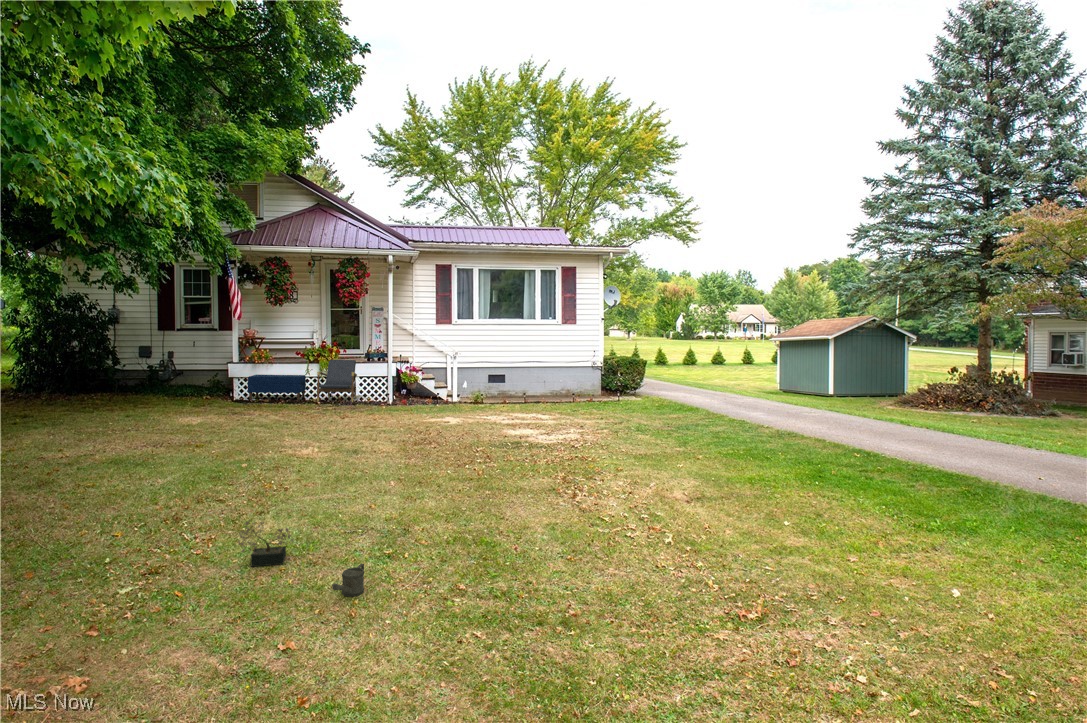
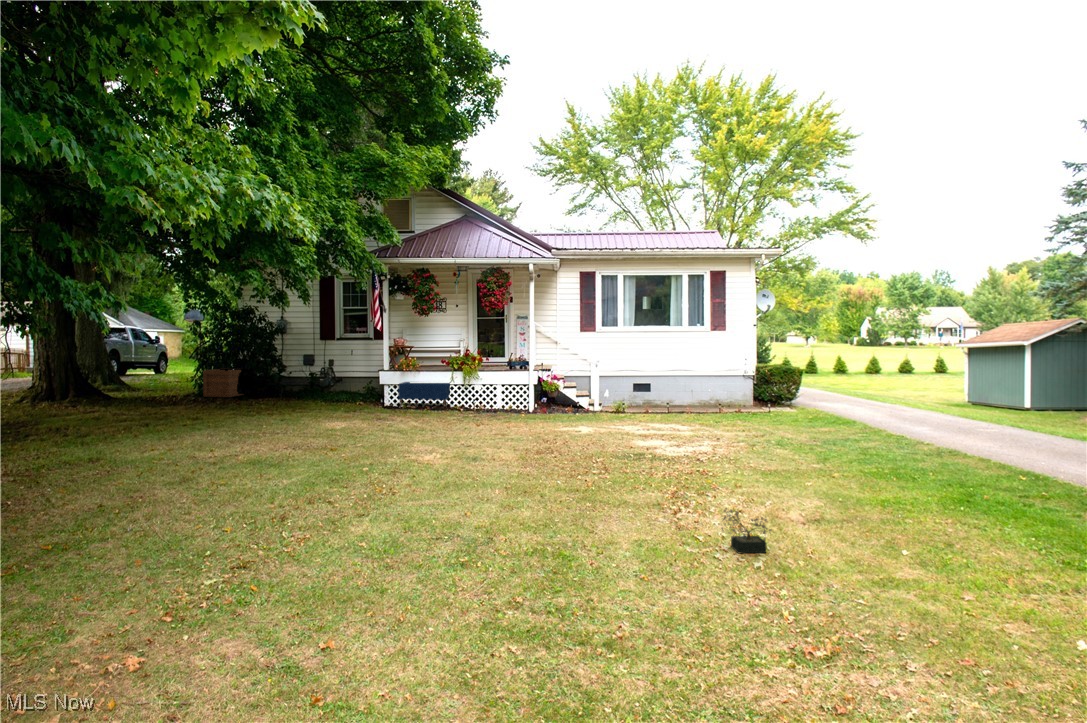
lounge chair: present [317,360,357,402] -> none [462,367,500,410]
wooden crate: none [15,361,68,393] -> present [203,369,243,397]
decorative plant: present [238,520,293,567] -> present [721,510,772,553]
watering can: present [332,563,364,597] -> none [537,595,568,636]

